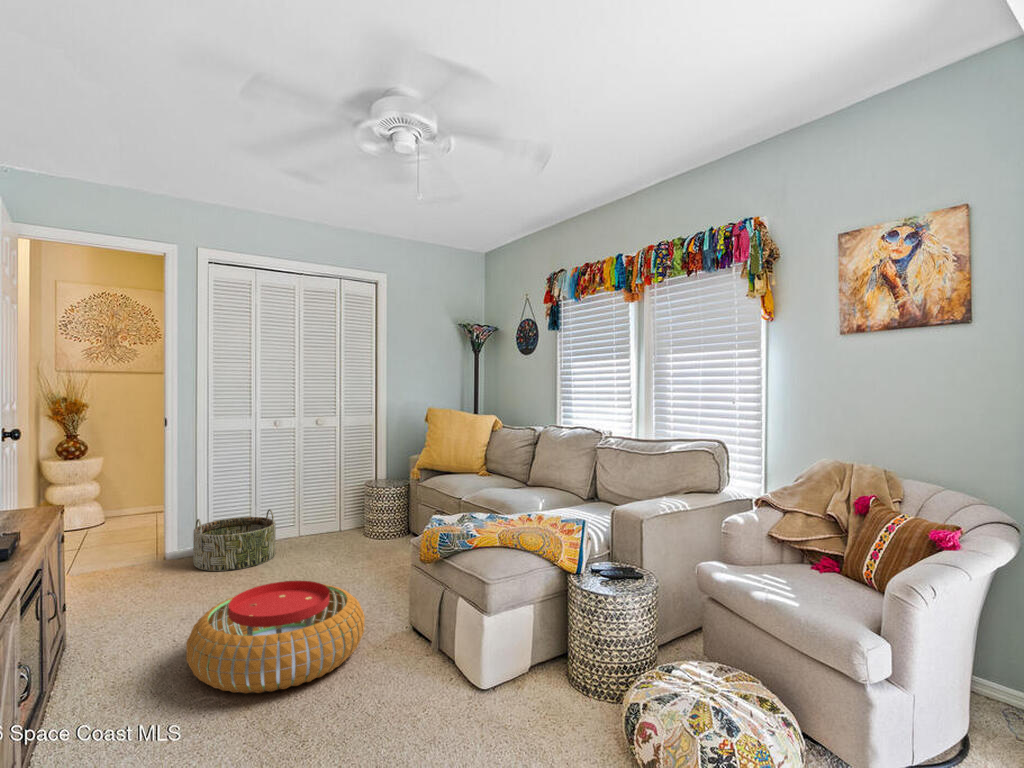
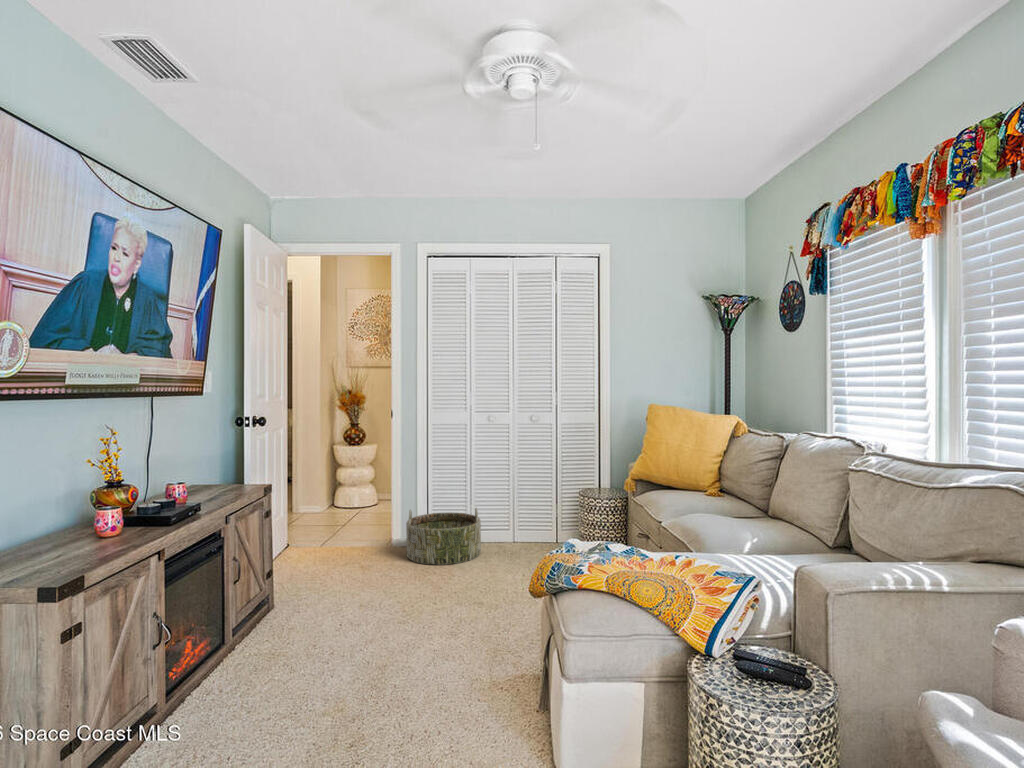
pouf: present [186,581,365,693] -> none [308,586,486,703]

